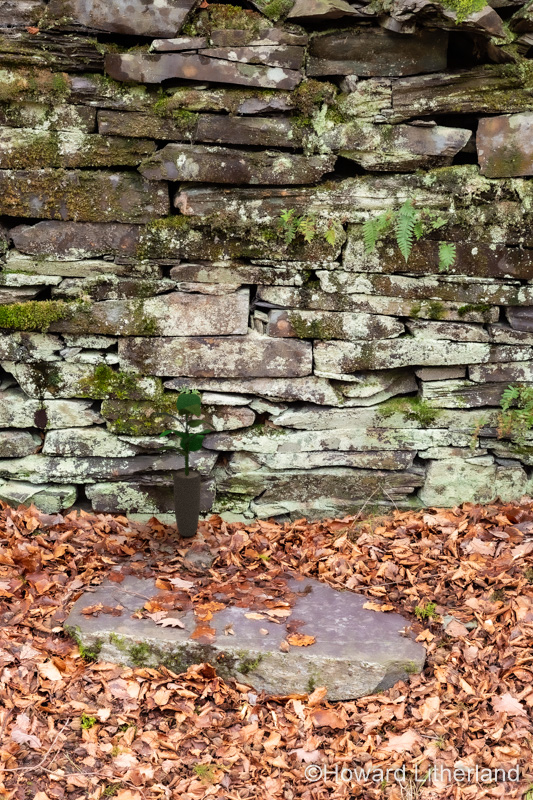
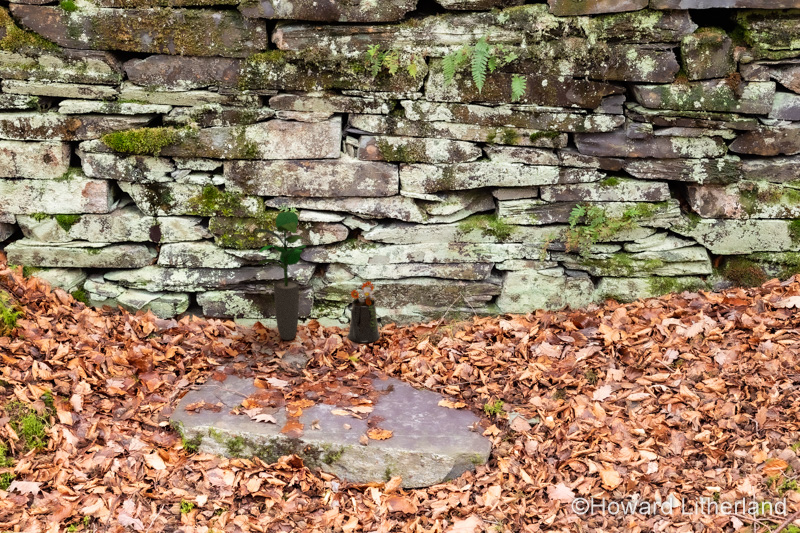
watering can: none [254,470,290,540] -> present [348,281,380,343]

